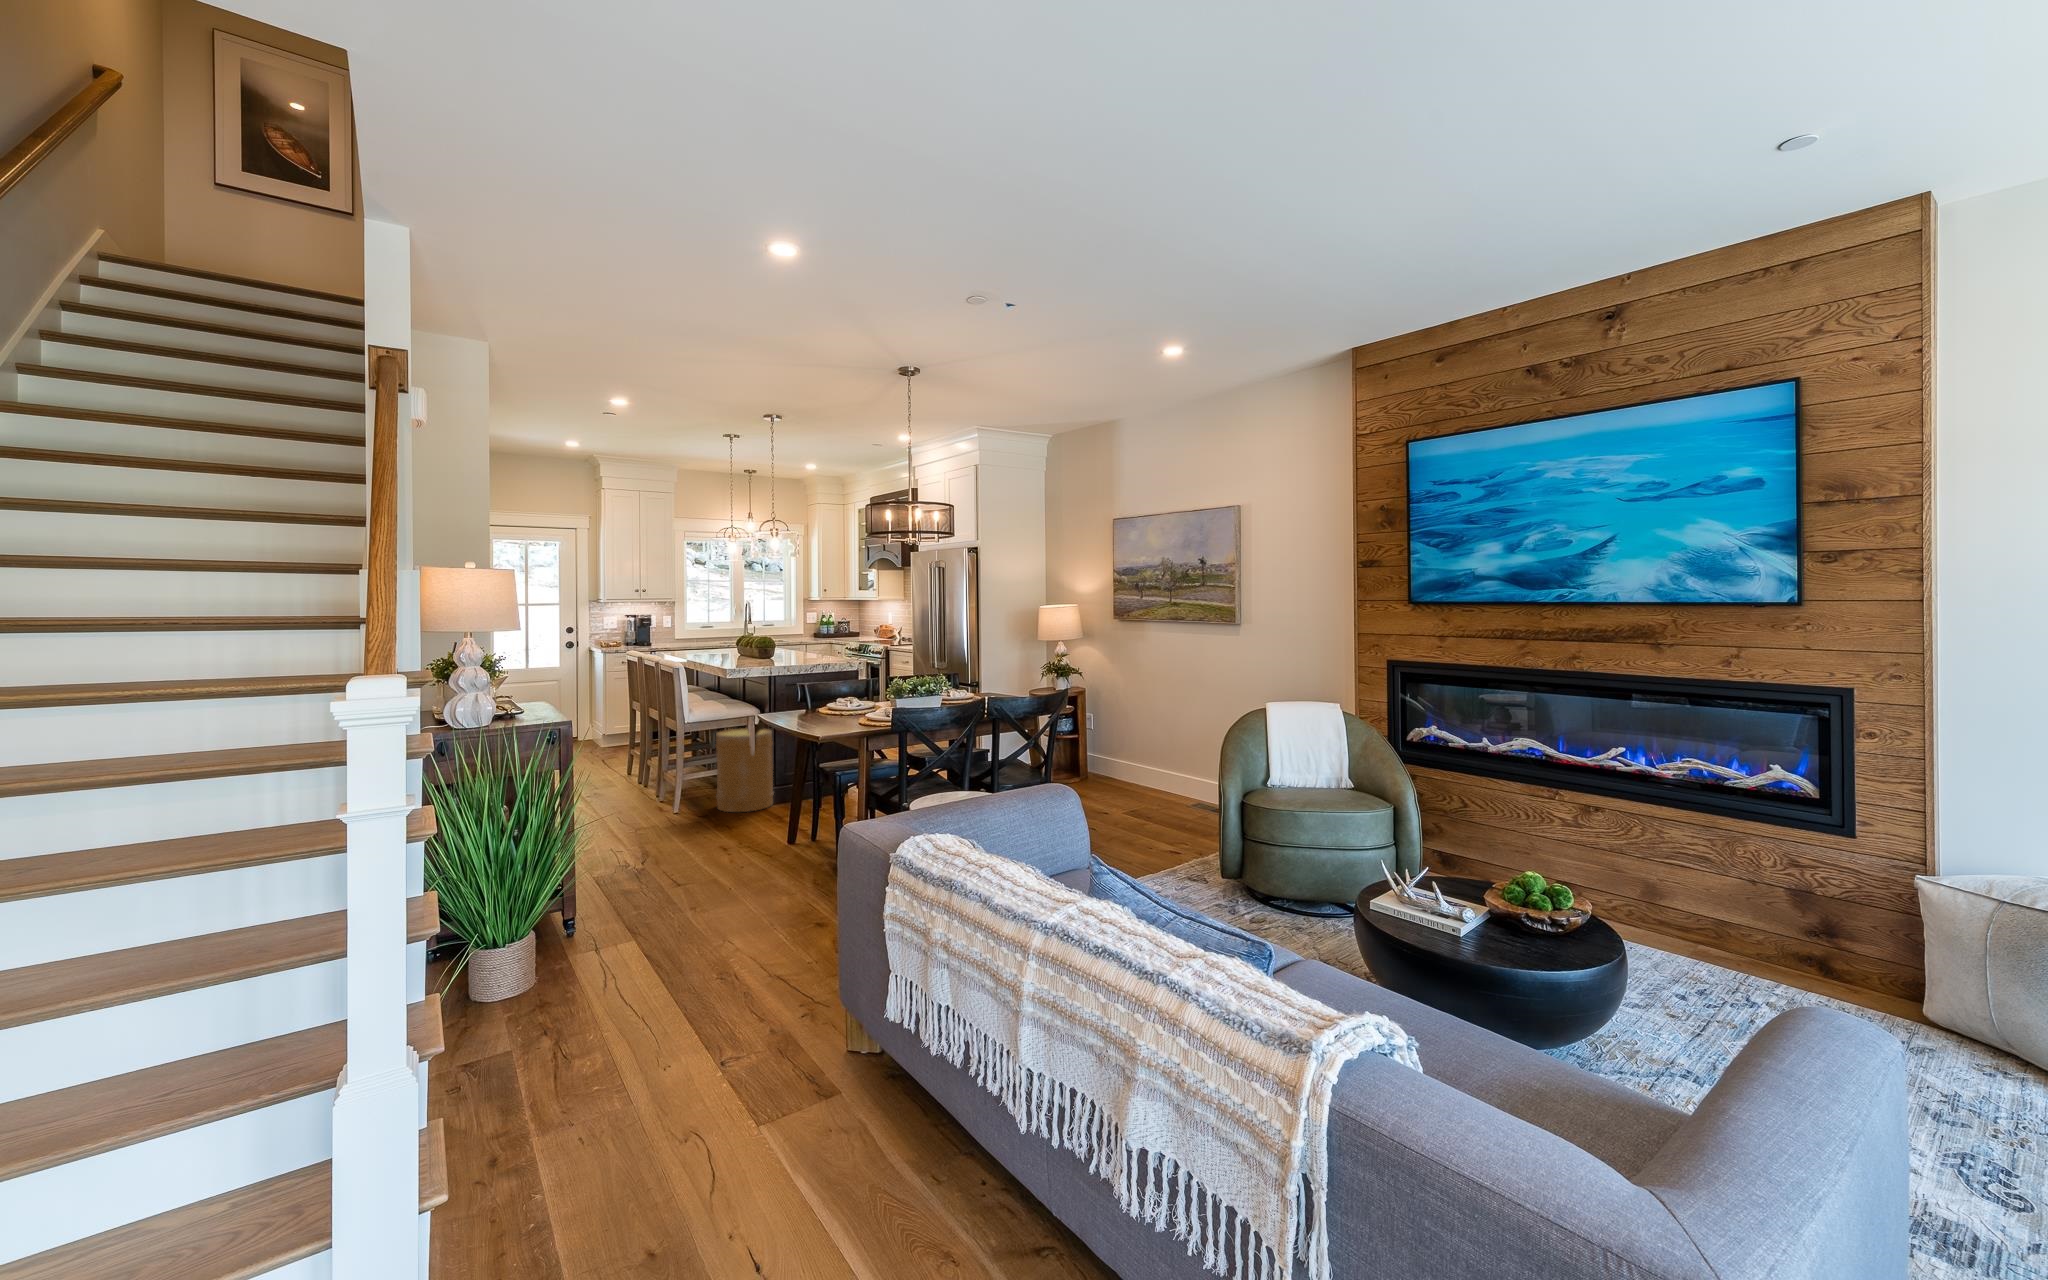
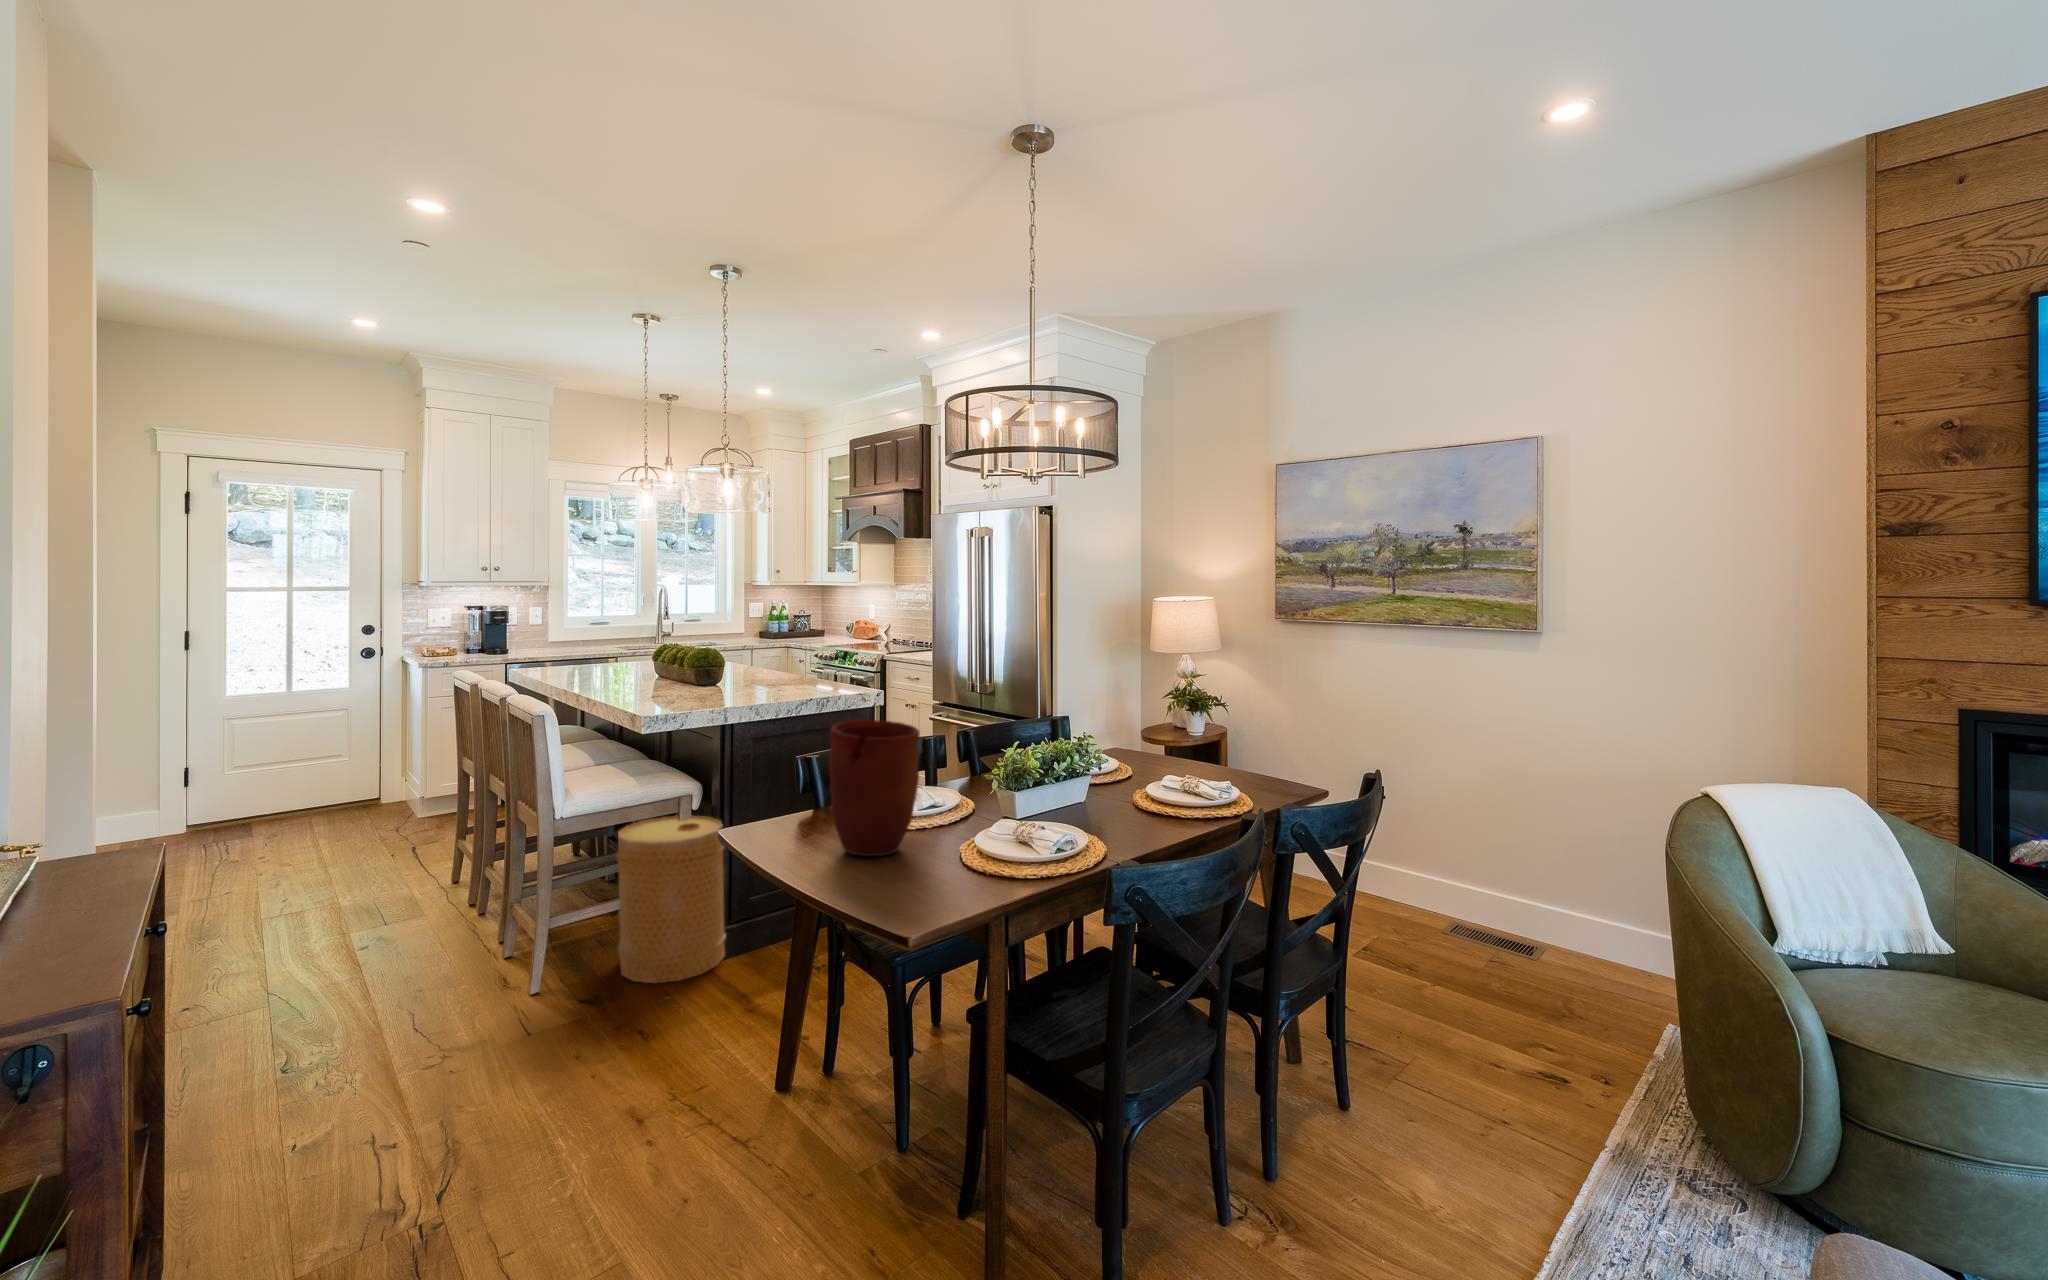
vase: none [804,660,846,719] -> present [829,720,920,856]

